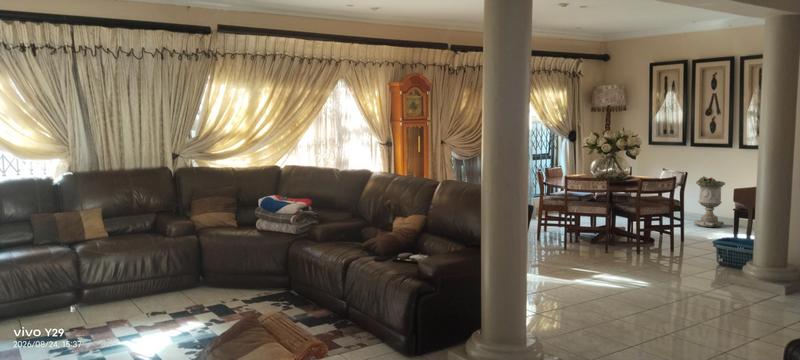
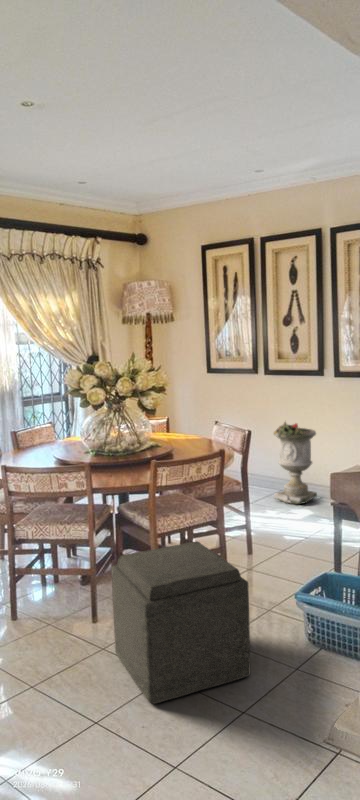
ottoman: none [625,214,695,272] -> present [111,541,251,704]

